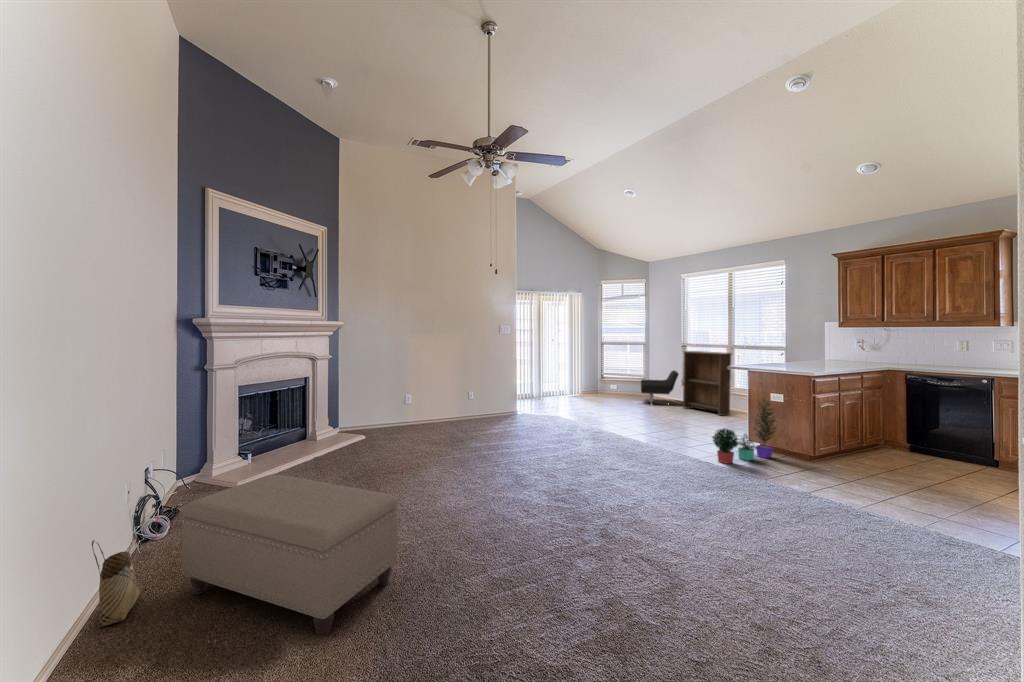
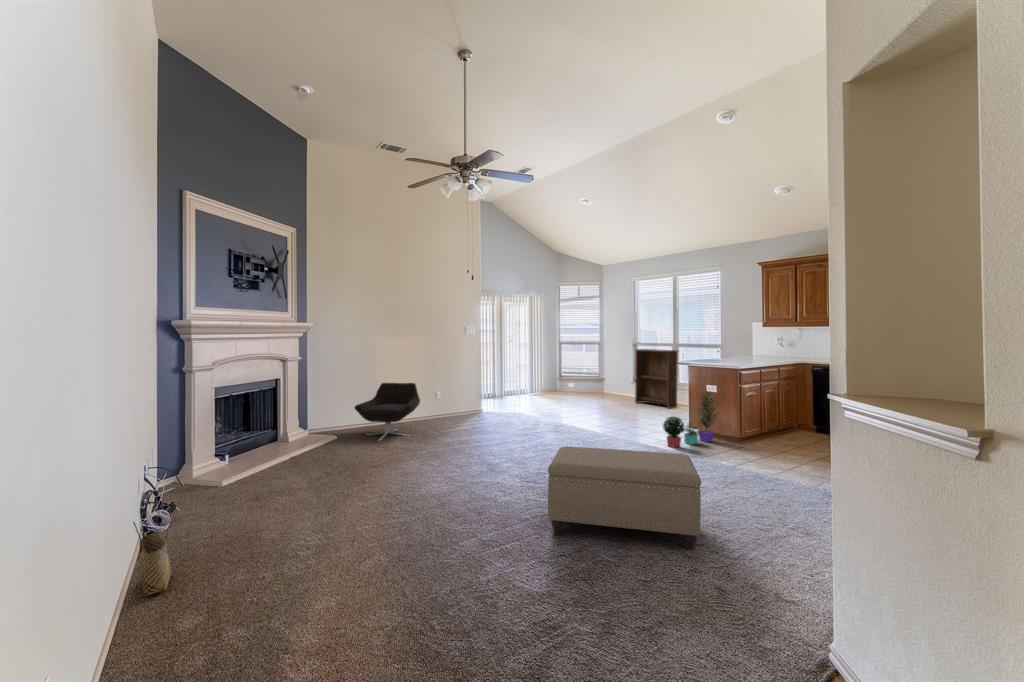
lounge chair: present [641,371,678,405] -> present [355,383,420,441]
ottoman: present [181,474,398,637] -> present [548,446,701,550]

